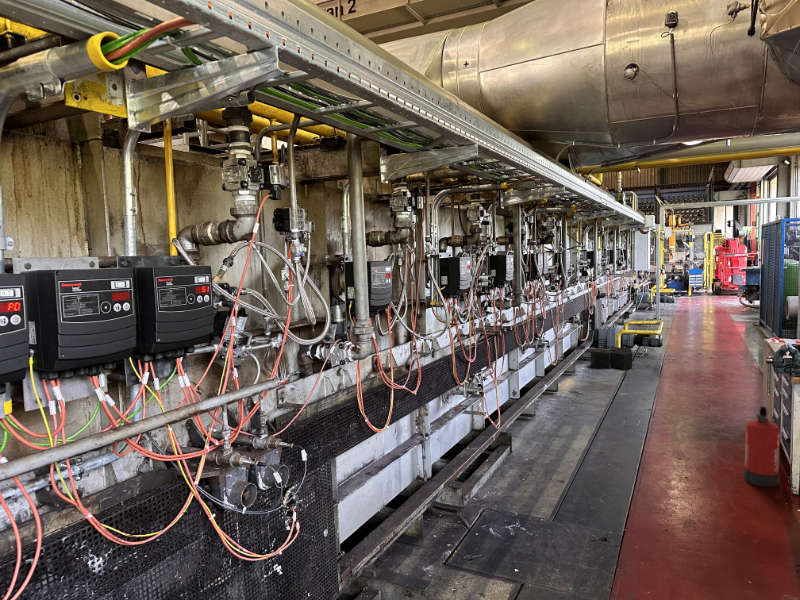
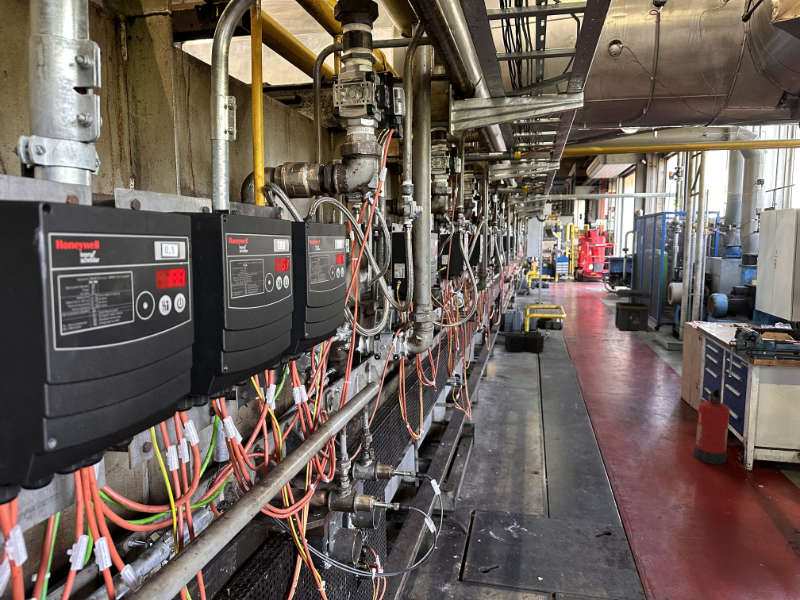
toolbox: none [729,303,768,349] -> present [615,289,650,331]

